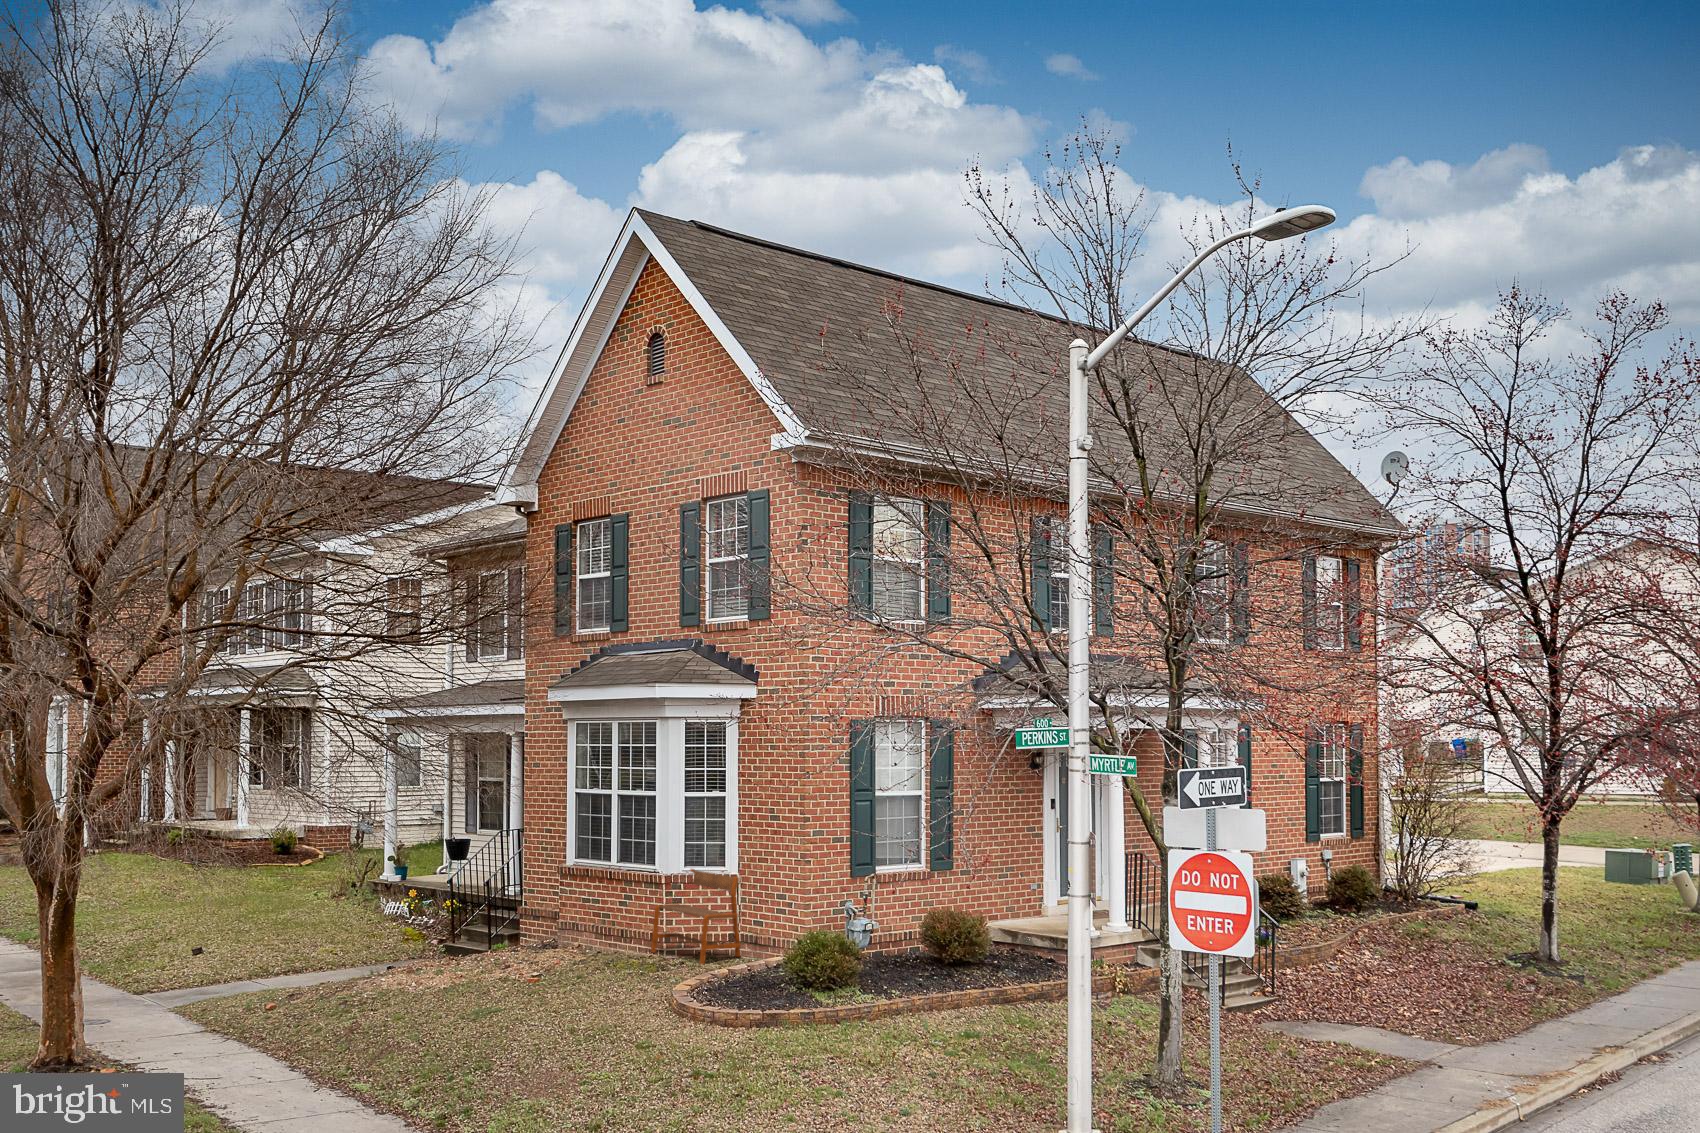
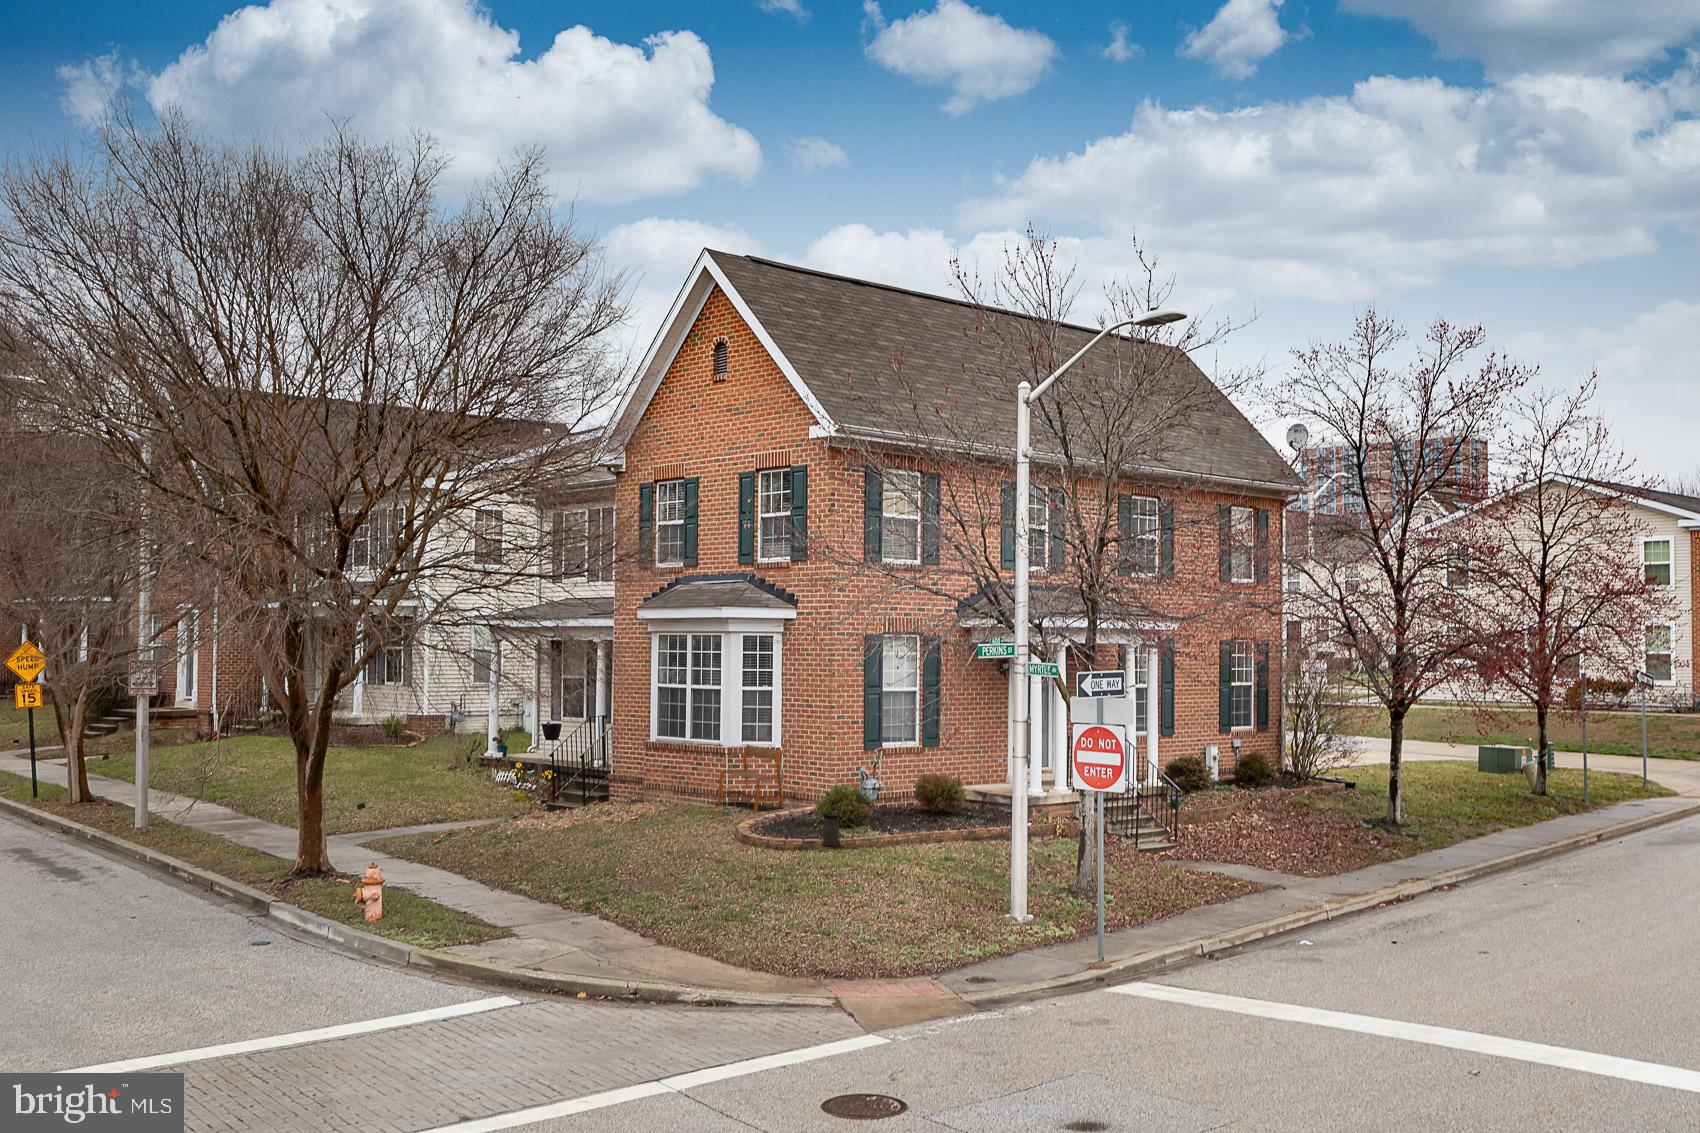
watering can: none [791,964,817,1020] -> present [822,810,840,846]

